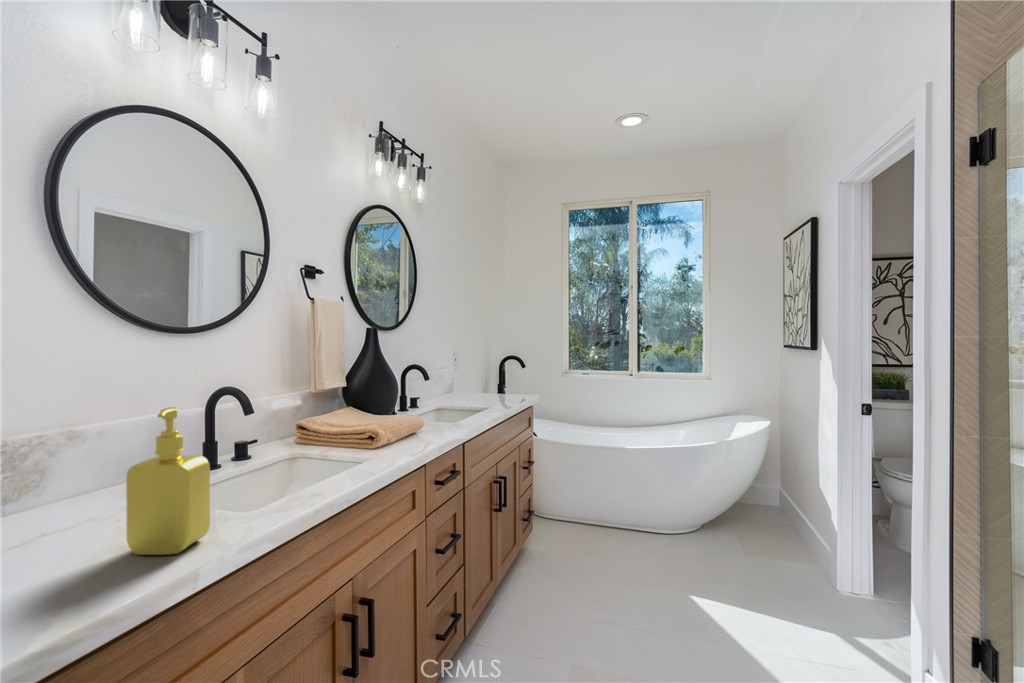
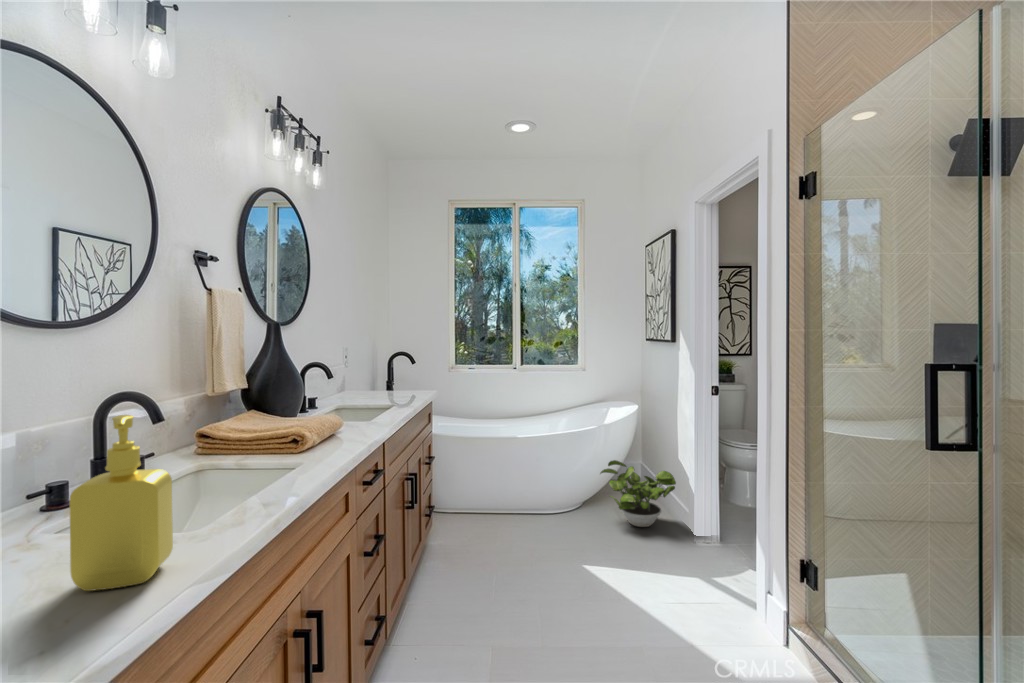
potted plant: none [718,481,814,562] -> present [600,460,676,527]

